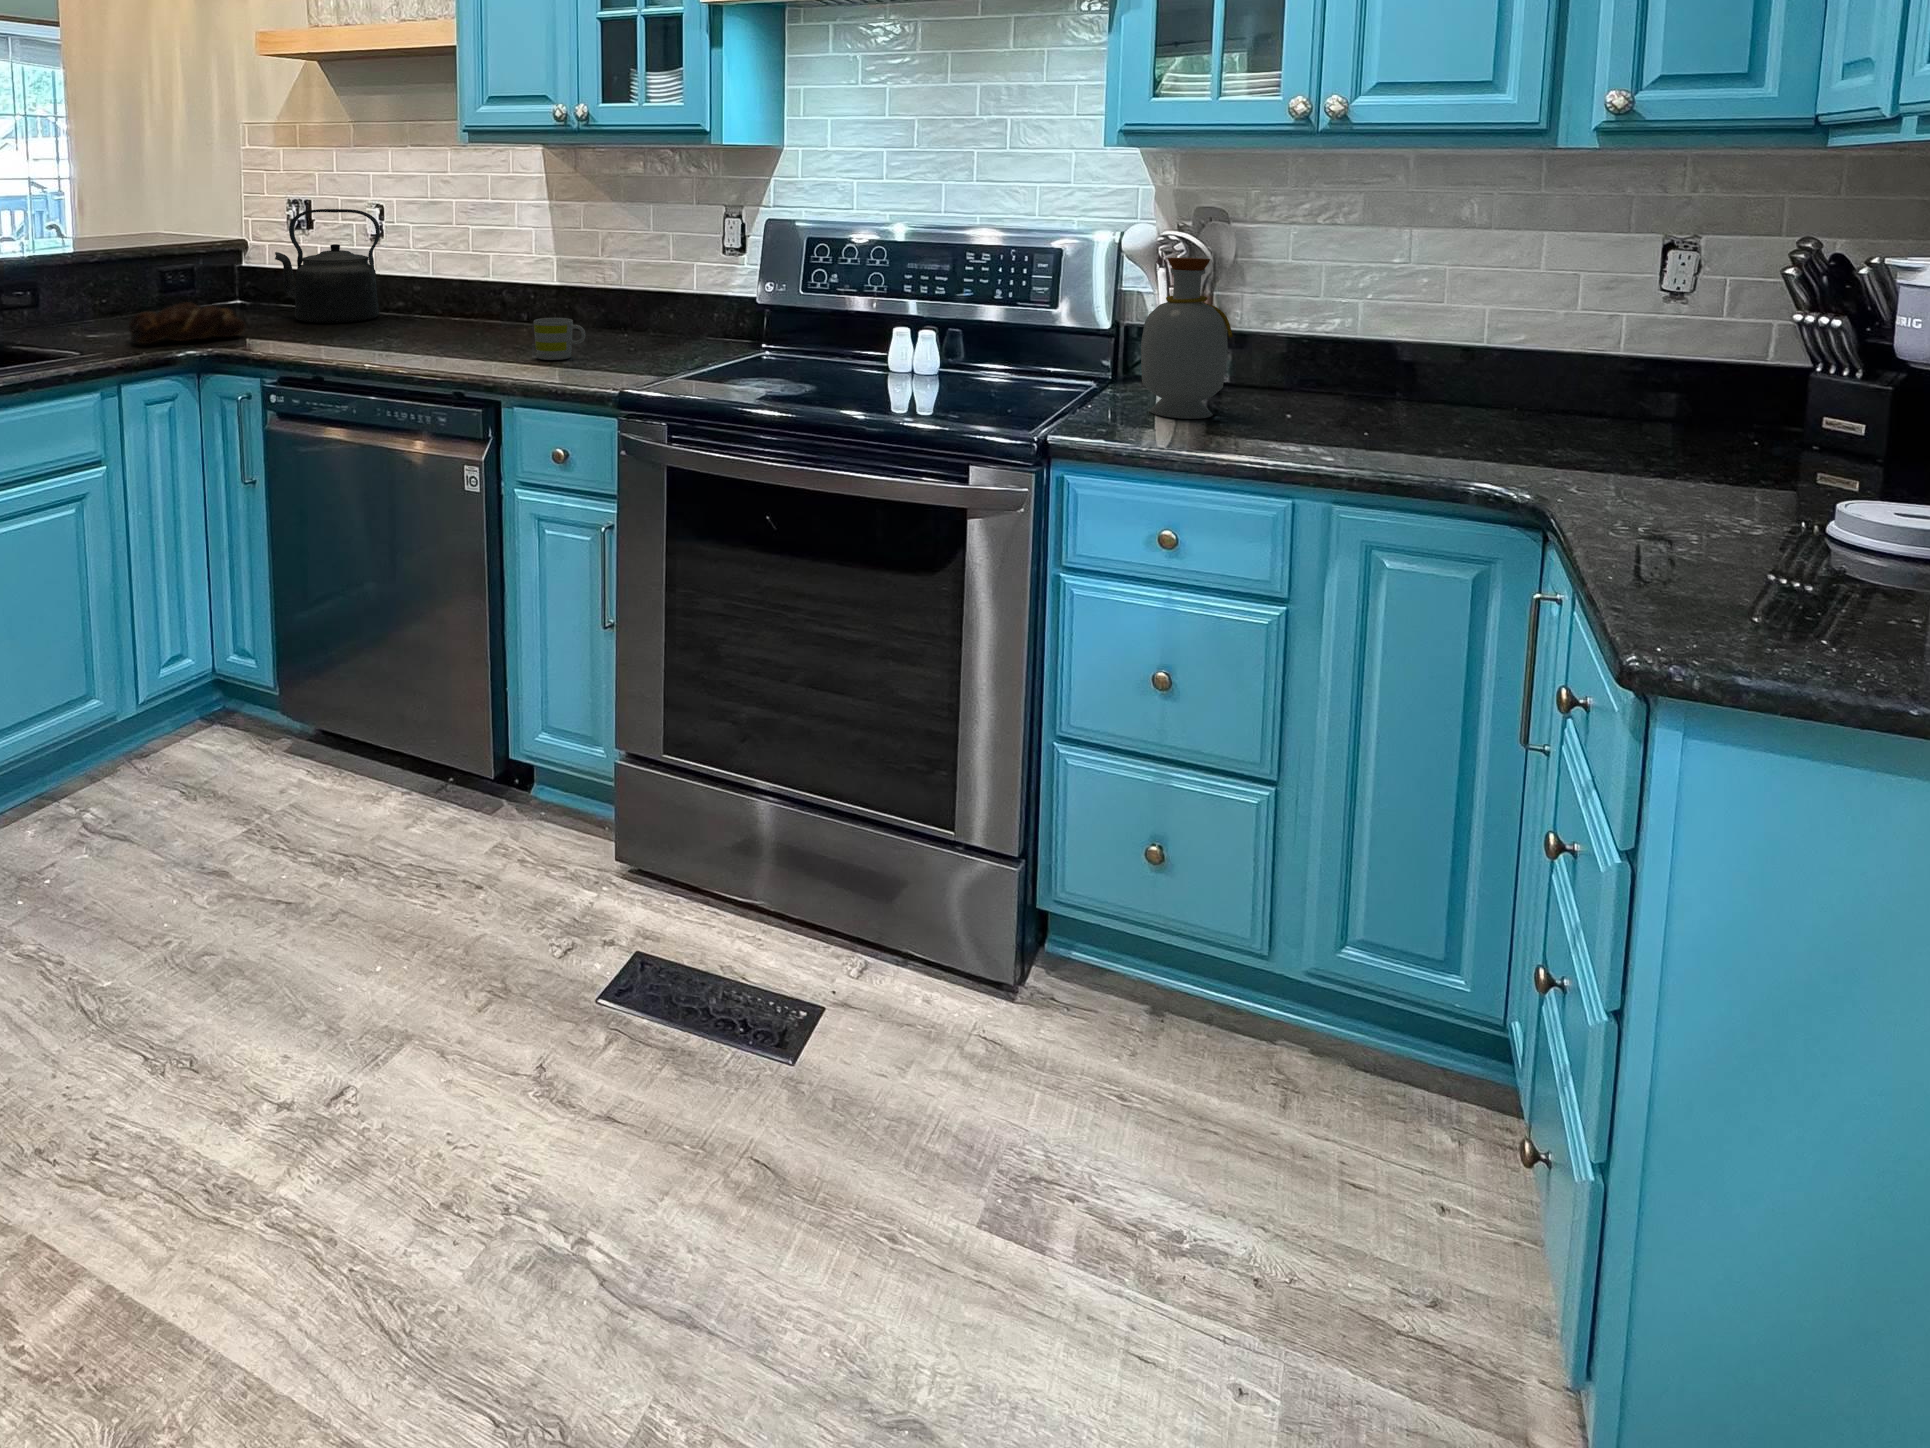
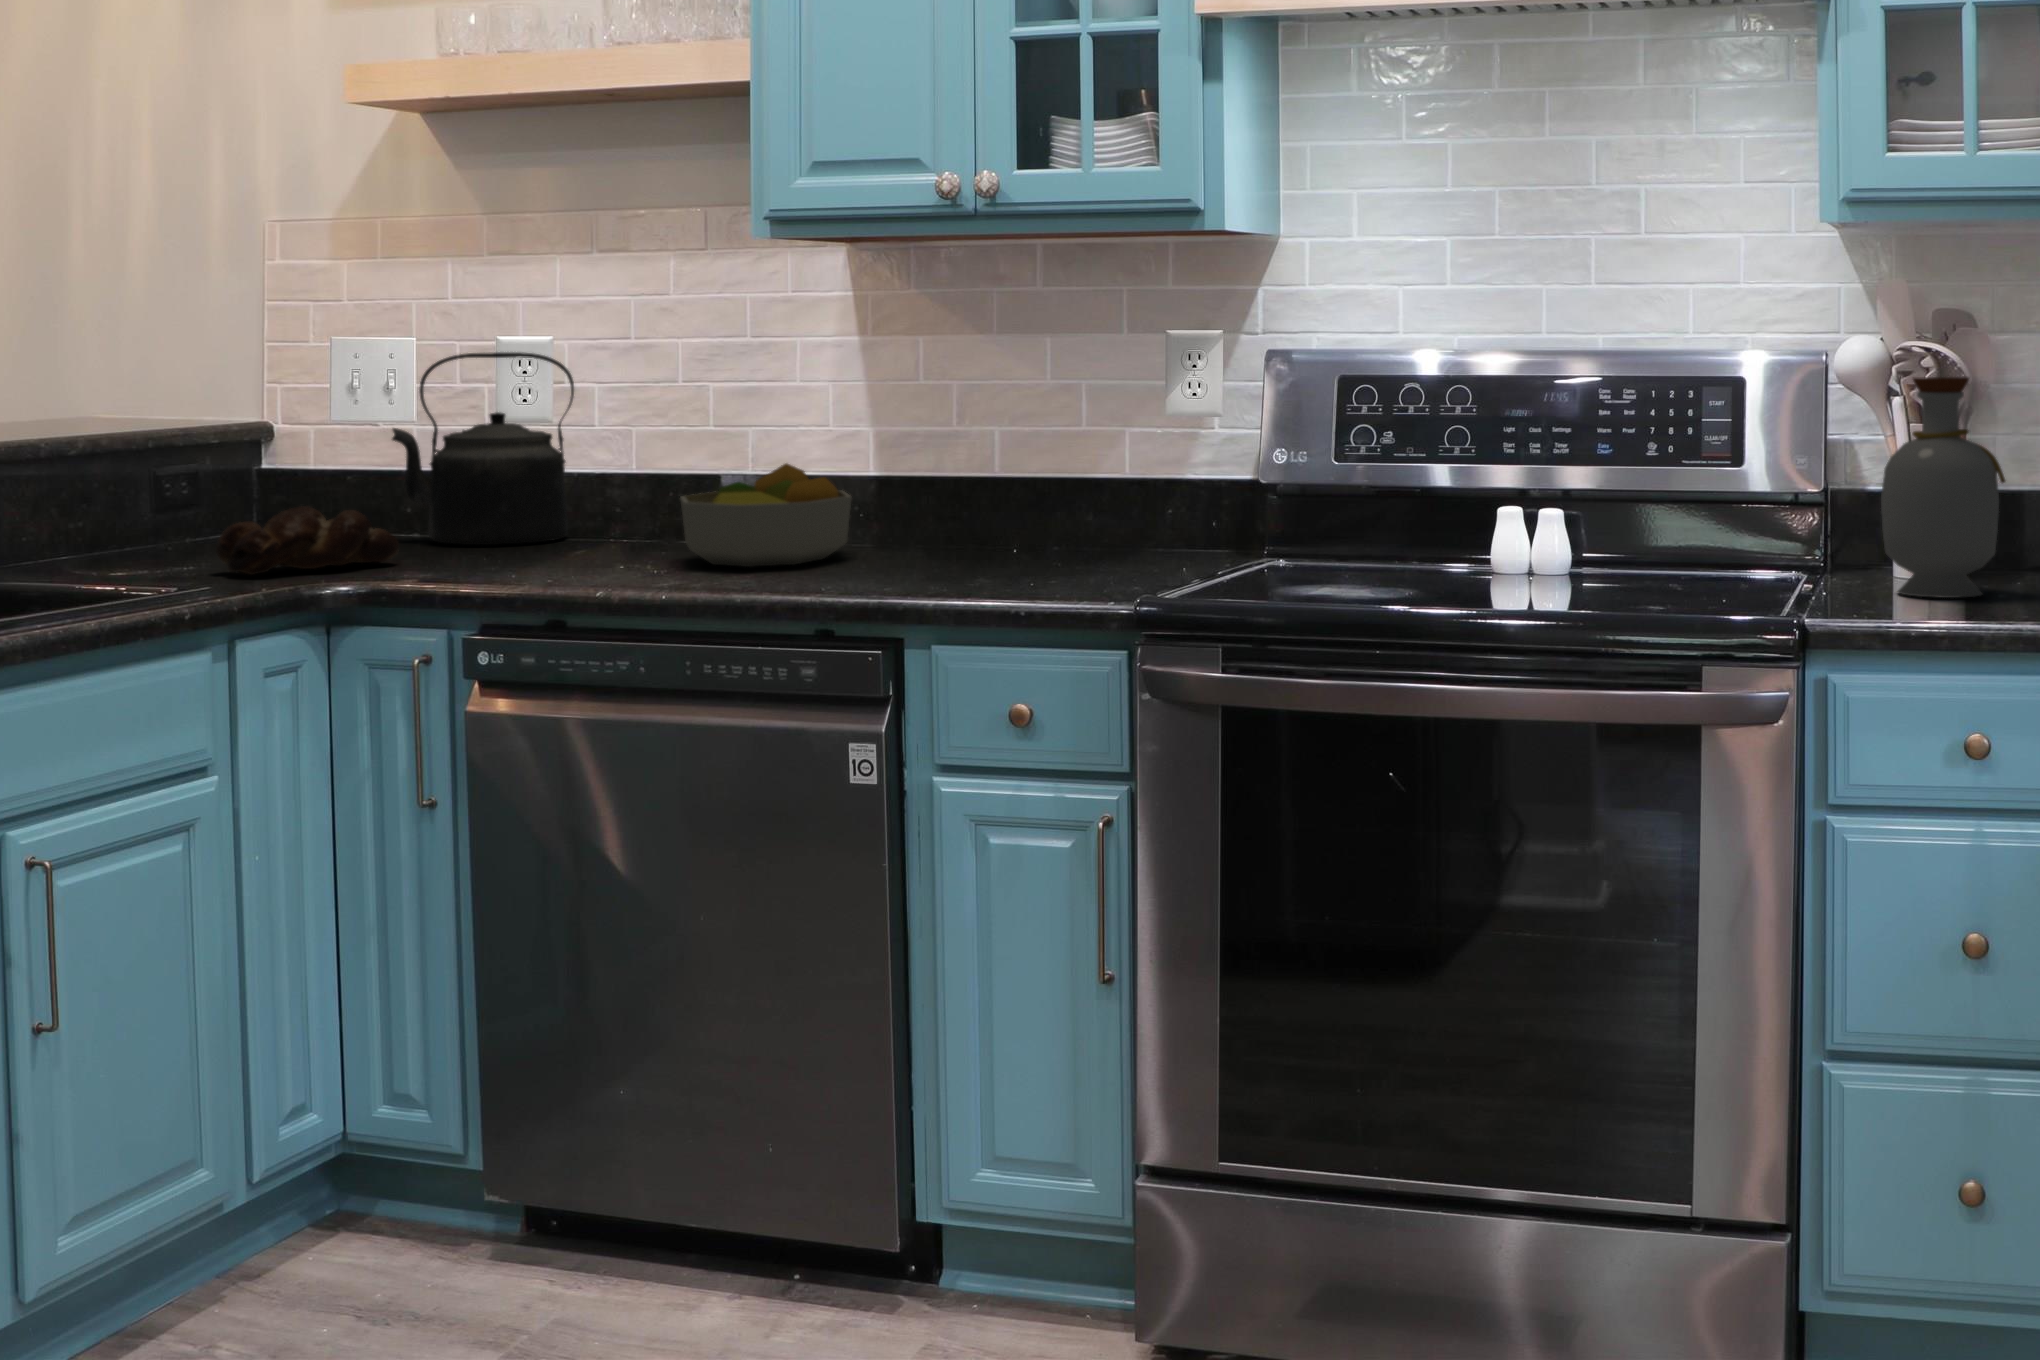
fruit bowl: none [394,282,511,349] -> present [680,463,852,567]
mug: present [534,318,586,360] -> none [930,508,1014,572]

